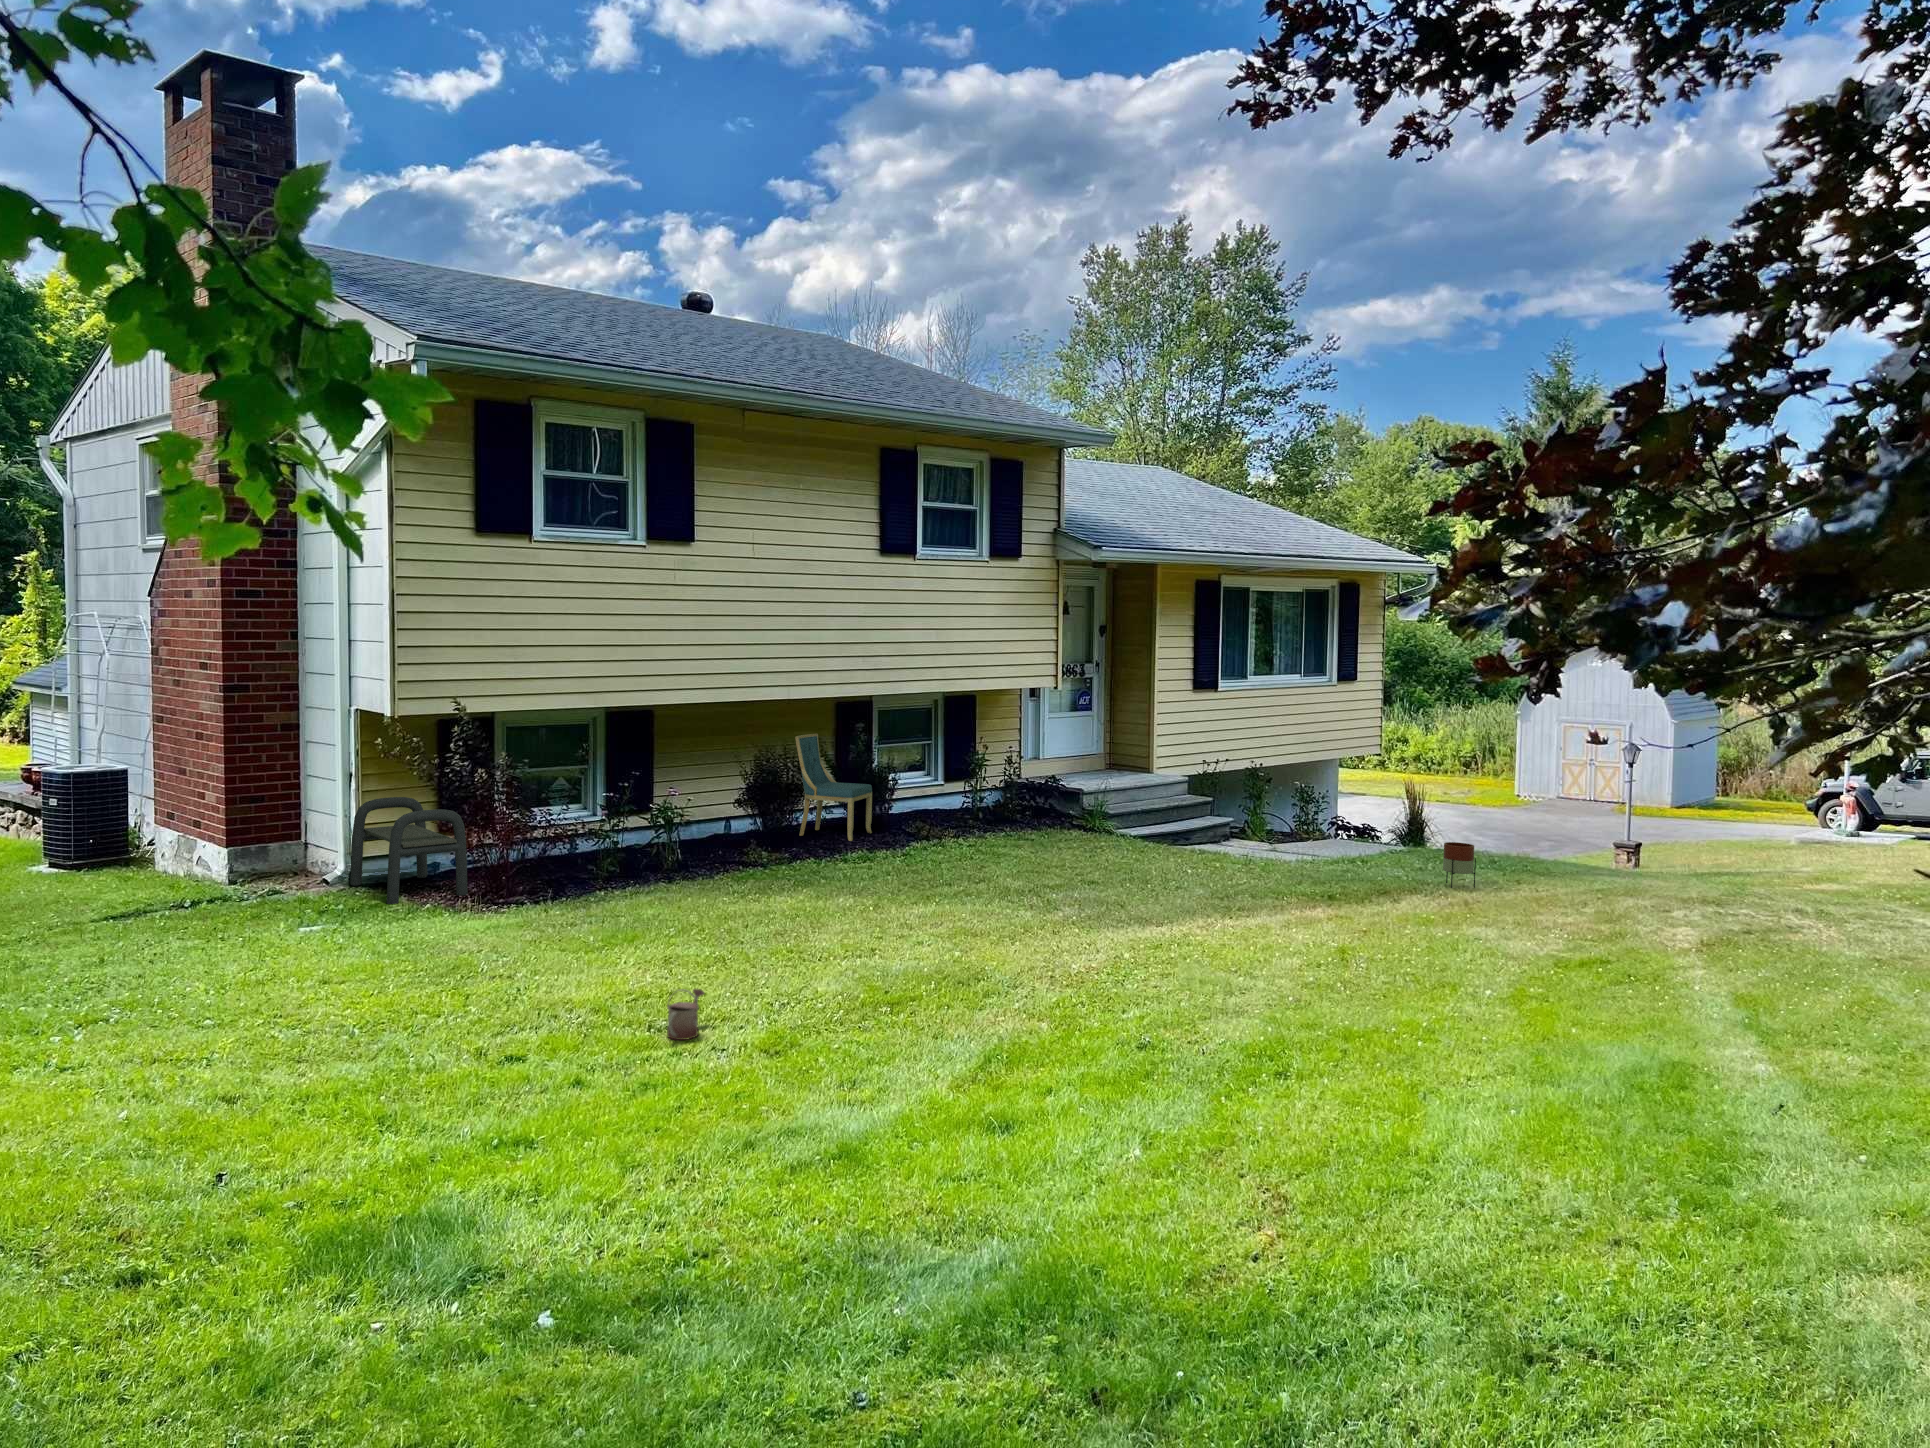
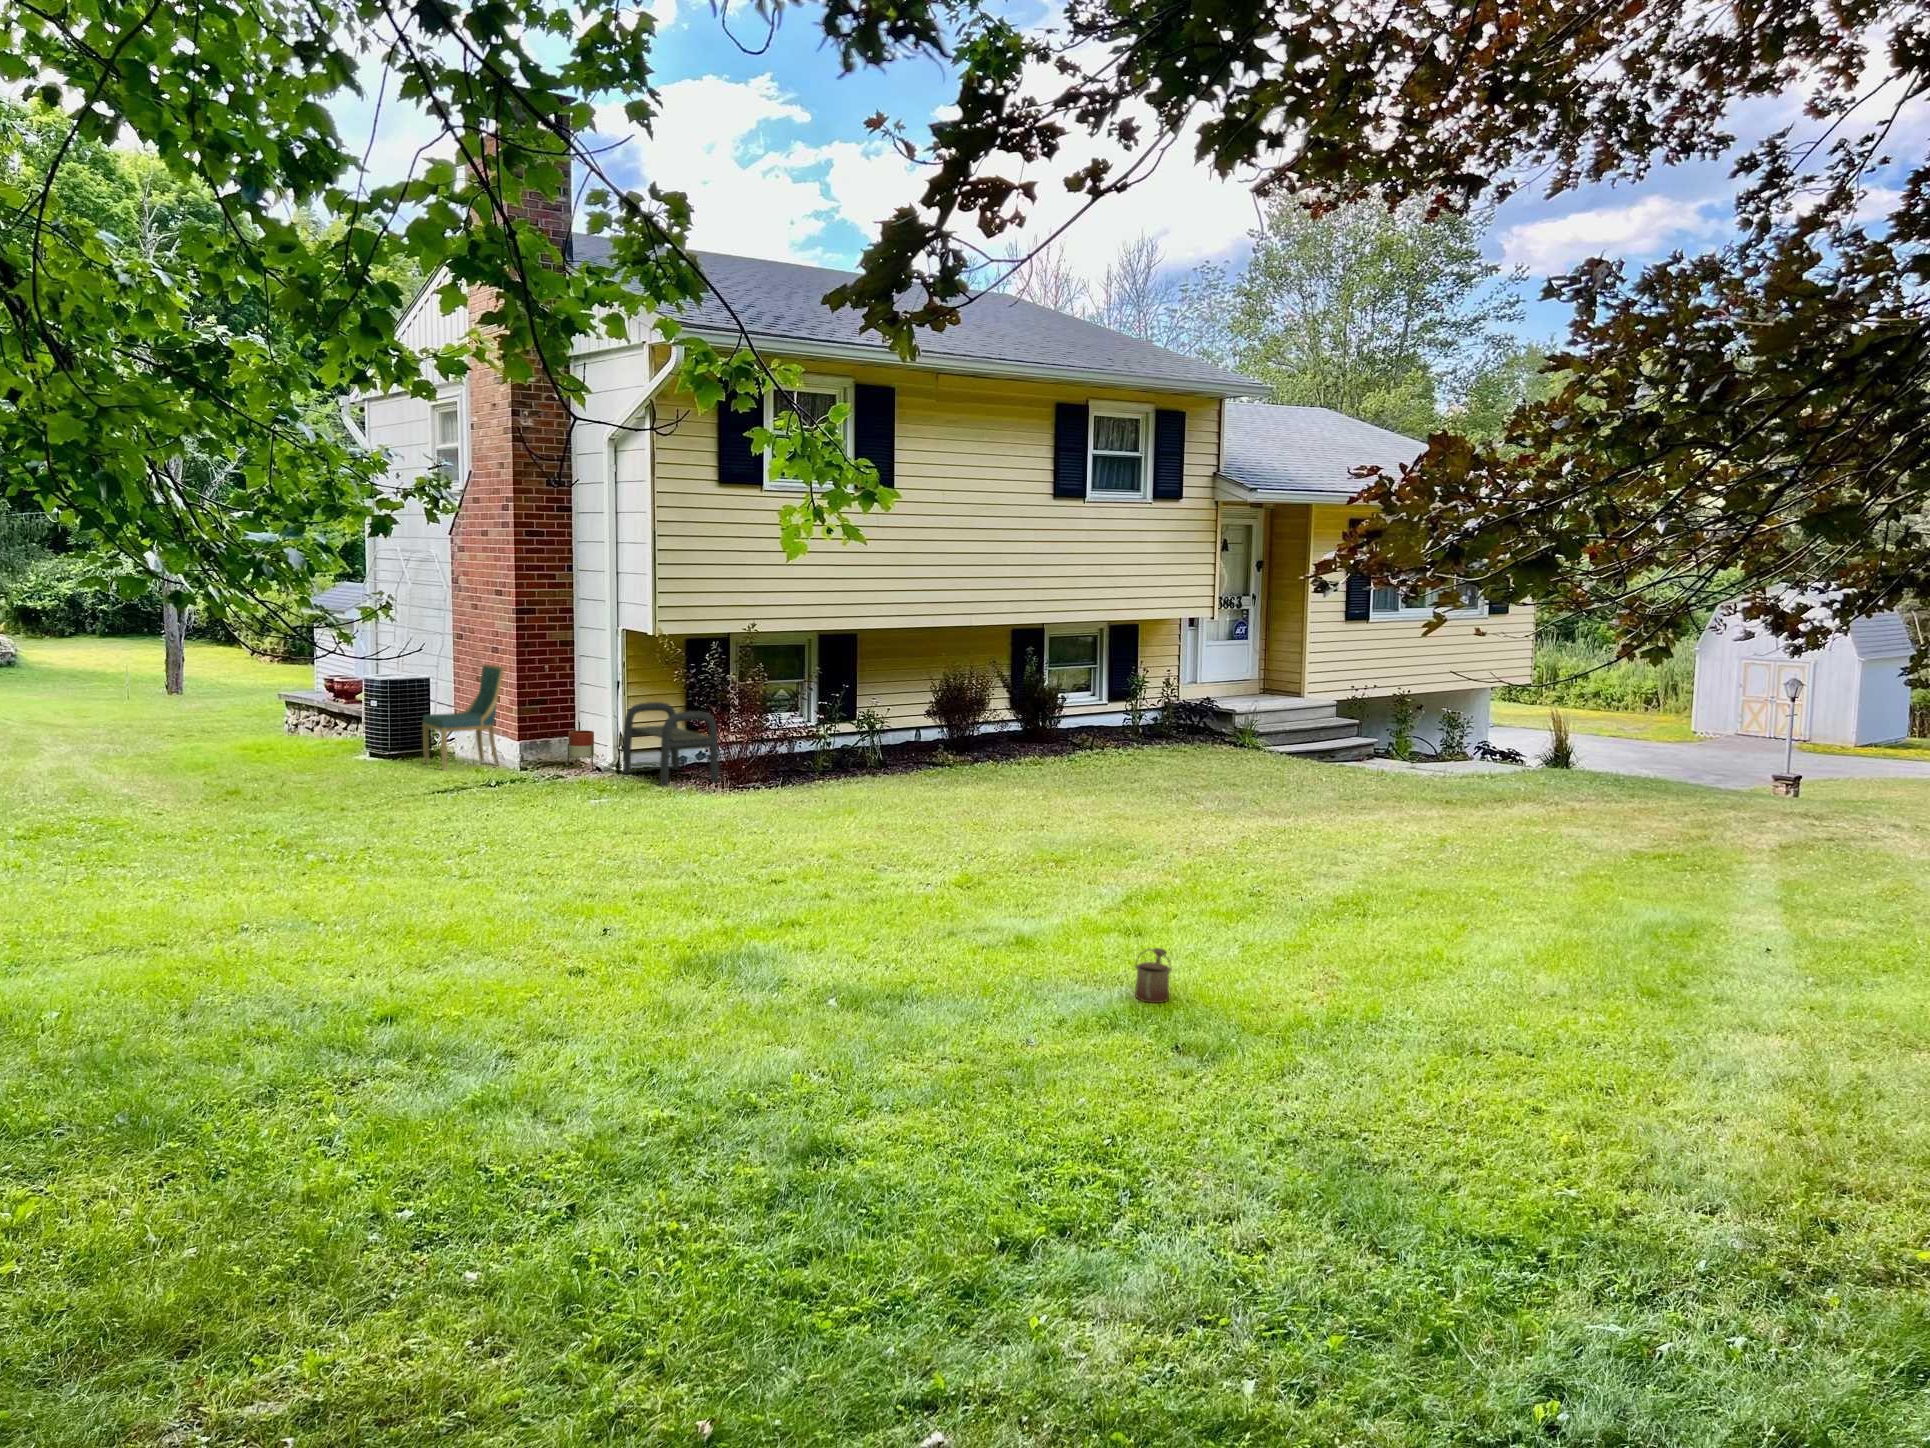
chair: present [795,734,872,841] -> present [423,664,504,771]
planter: present [1443,842,1476,888] -> present [568,730,594,770]
watering can: present [667,988,705,1040] -> present [1135,948,1172,1003]

